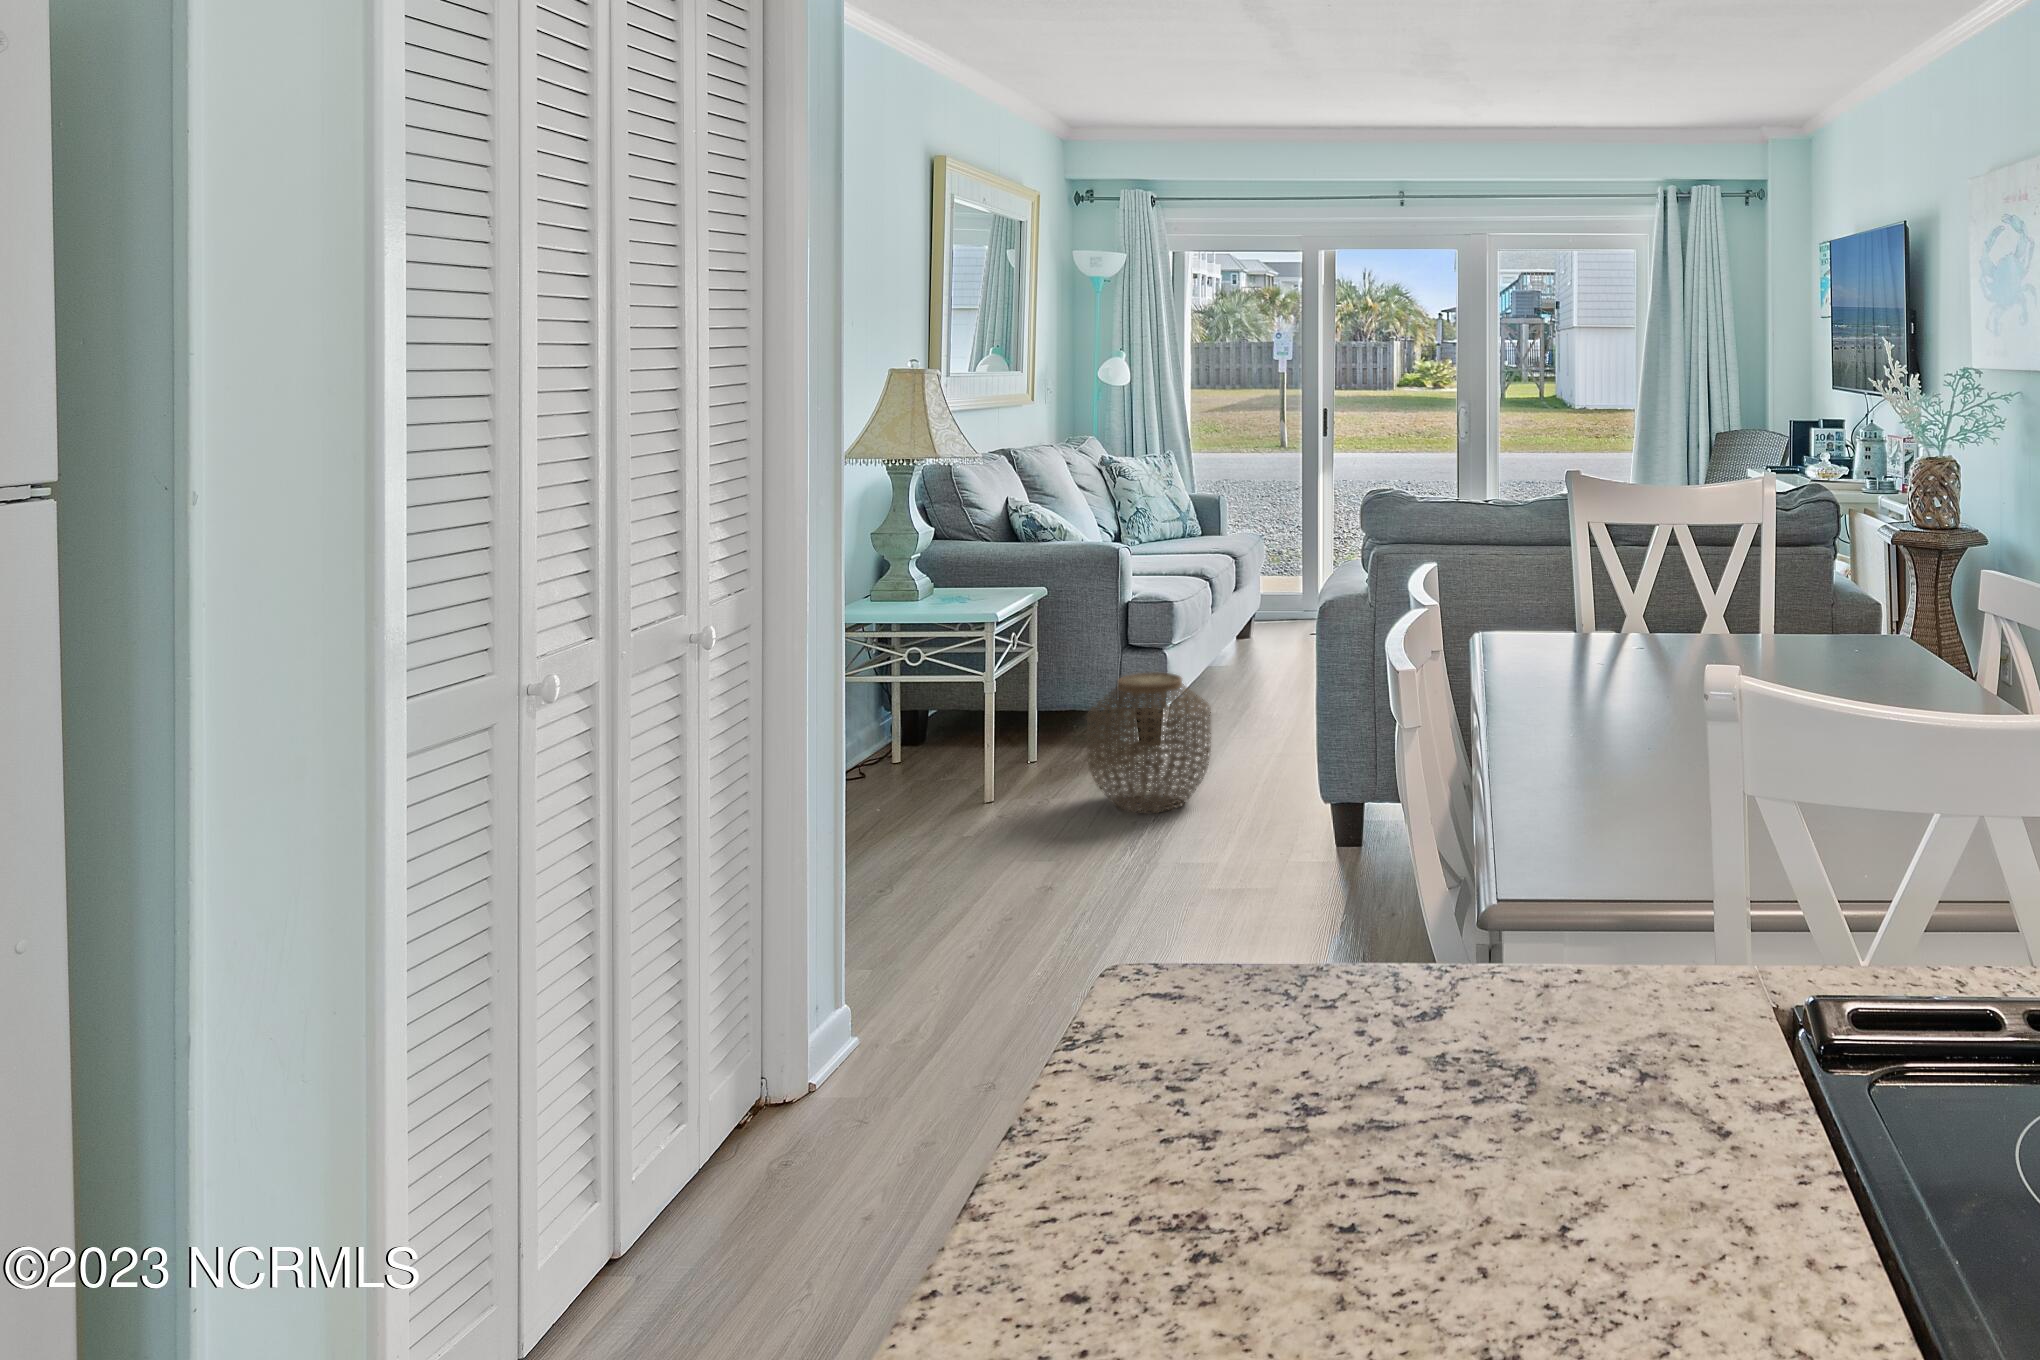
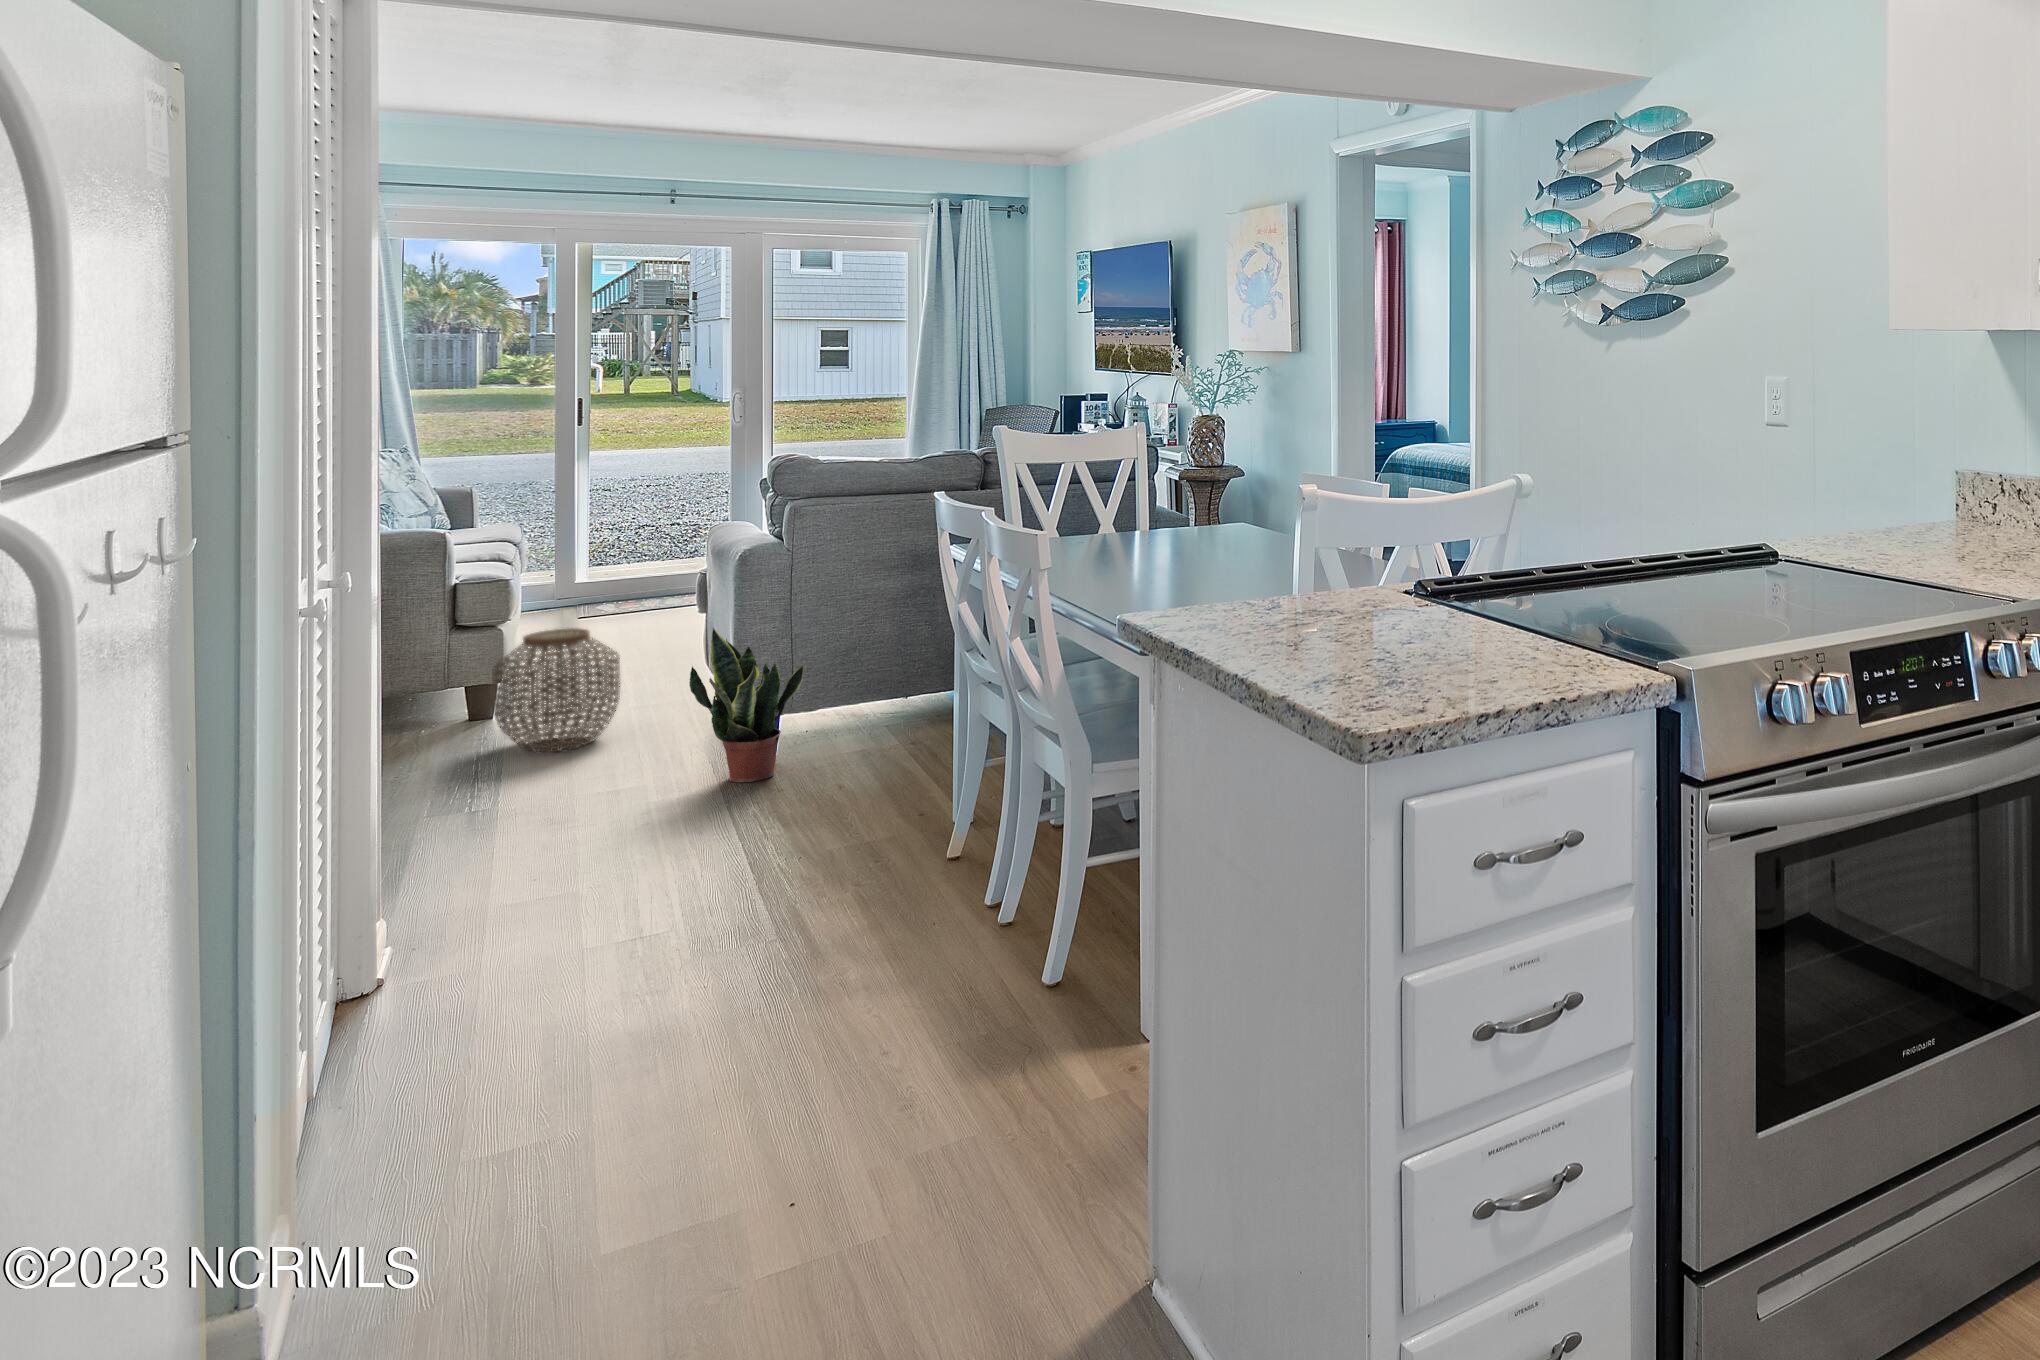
potted plant: none [1226,702,1356,899] -> present [689,628,804,782]

